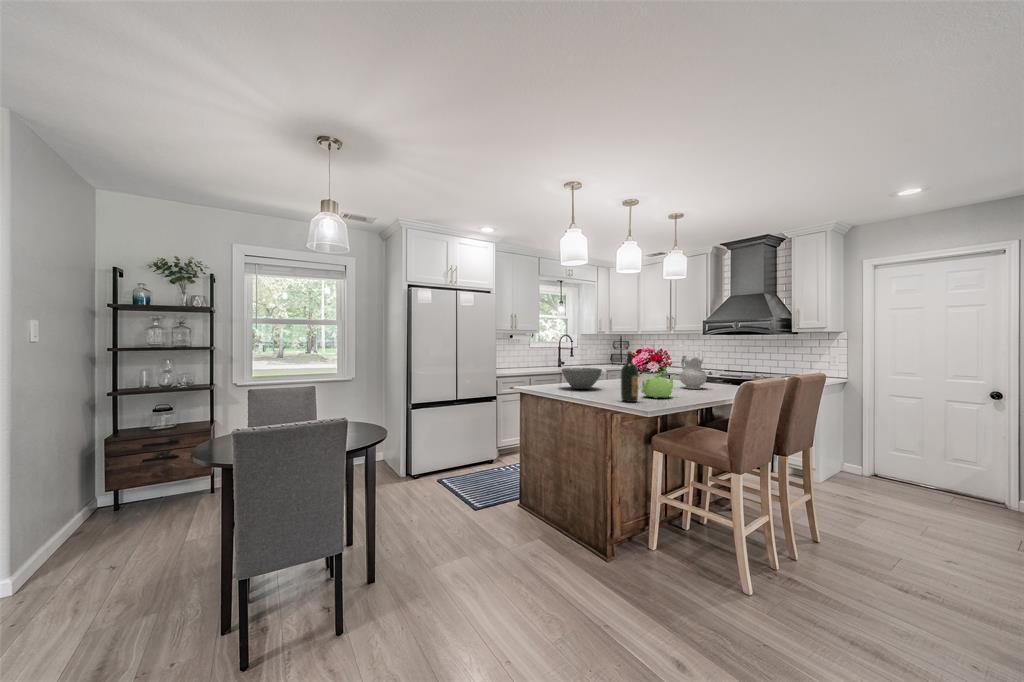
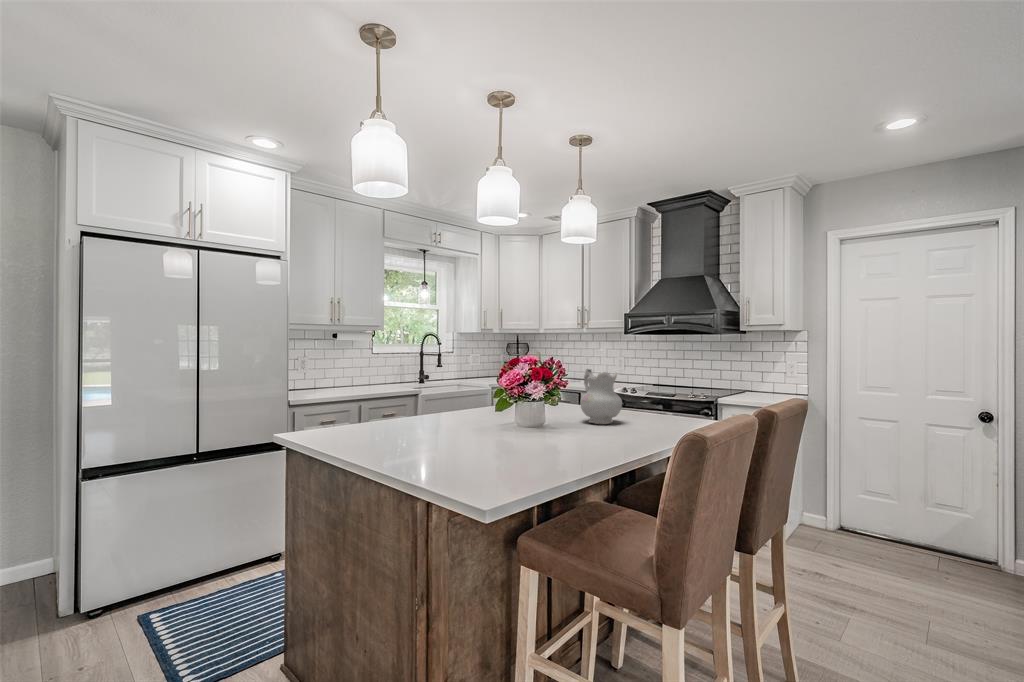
wine bottle: present [621,351,638,402] -> none [466,367,497,462]
bowl: present [562,368,602,389] -> none [379,392,451,431]
teapot: present [641,374,675,398] -> none [507,405,568,449]

